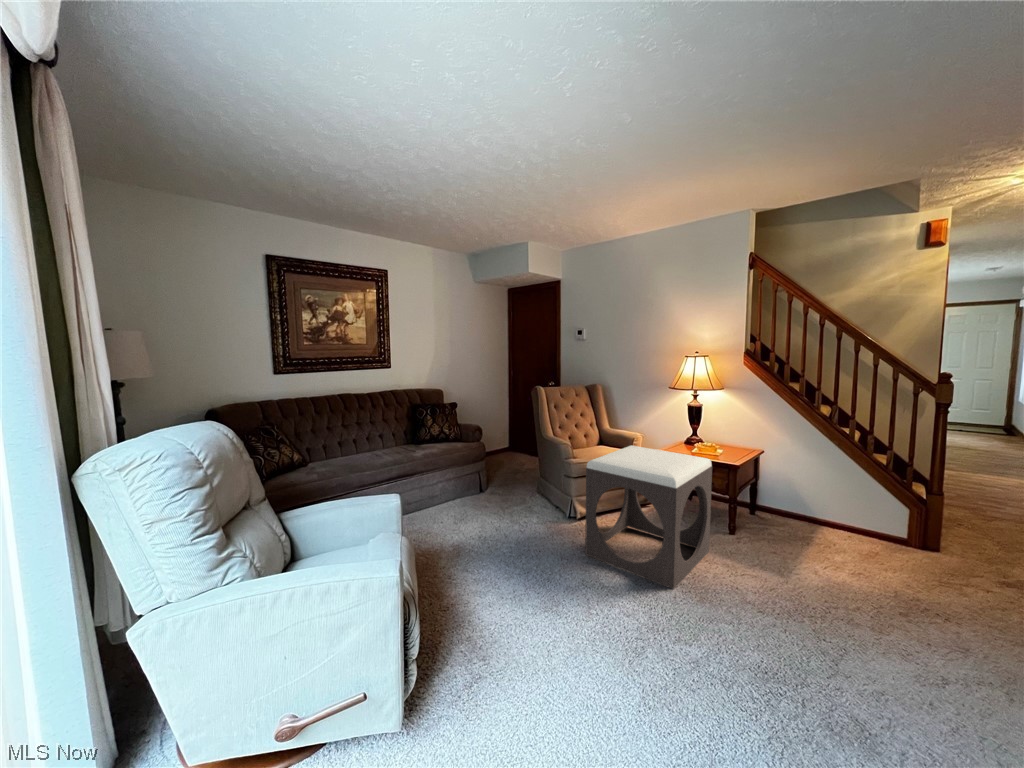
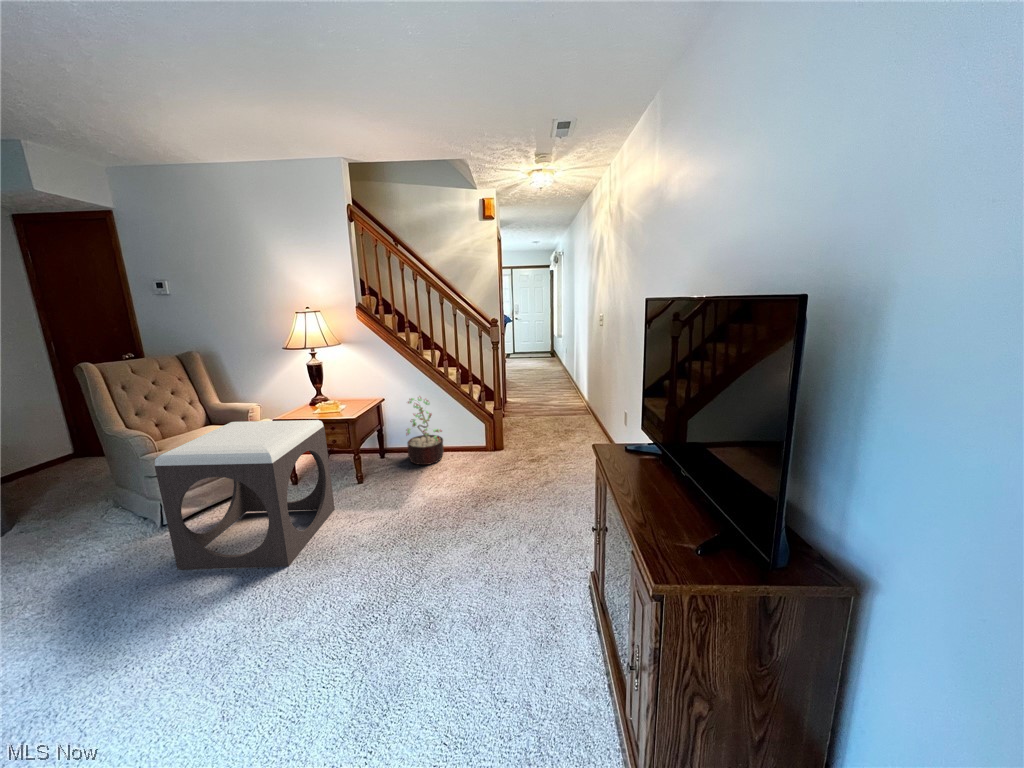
decorative plant: none [787,455,842,539] -> present [407,398,444,465]

